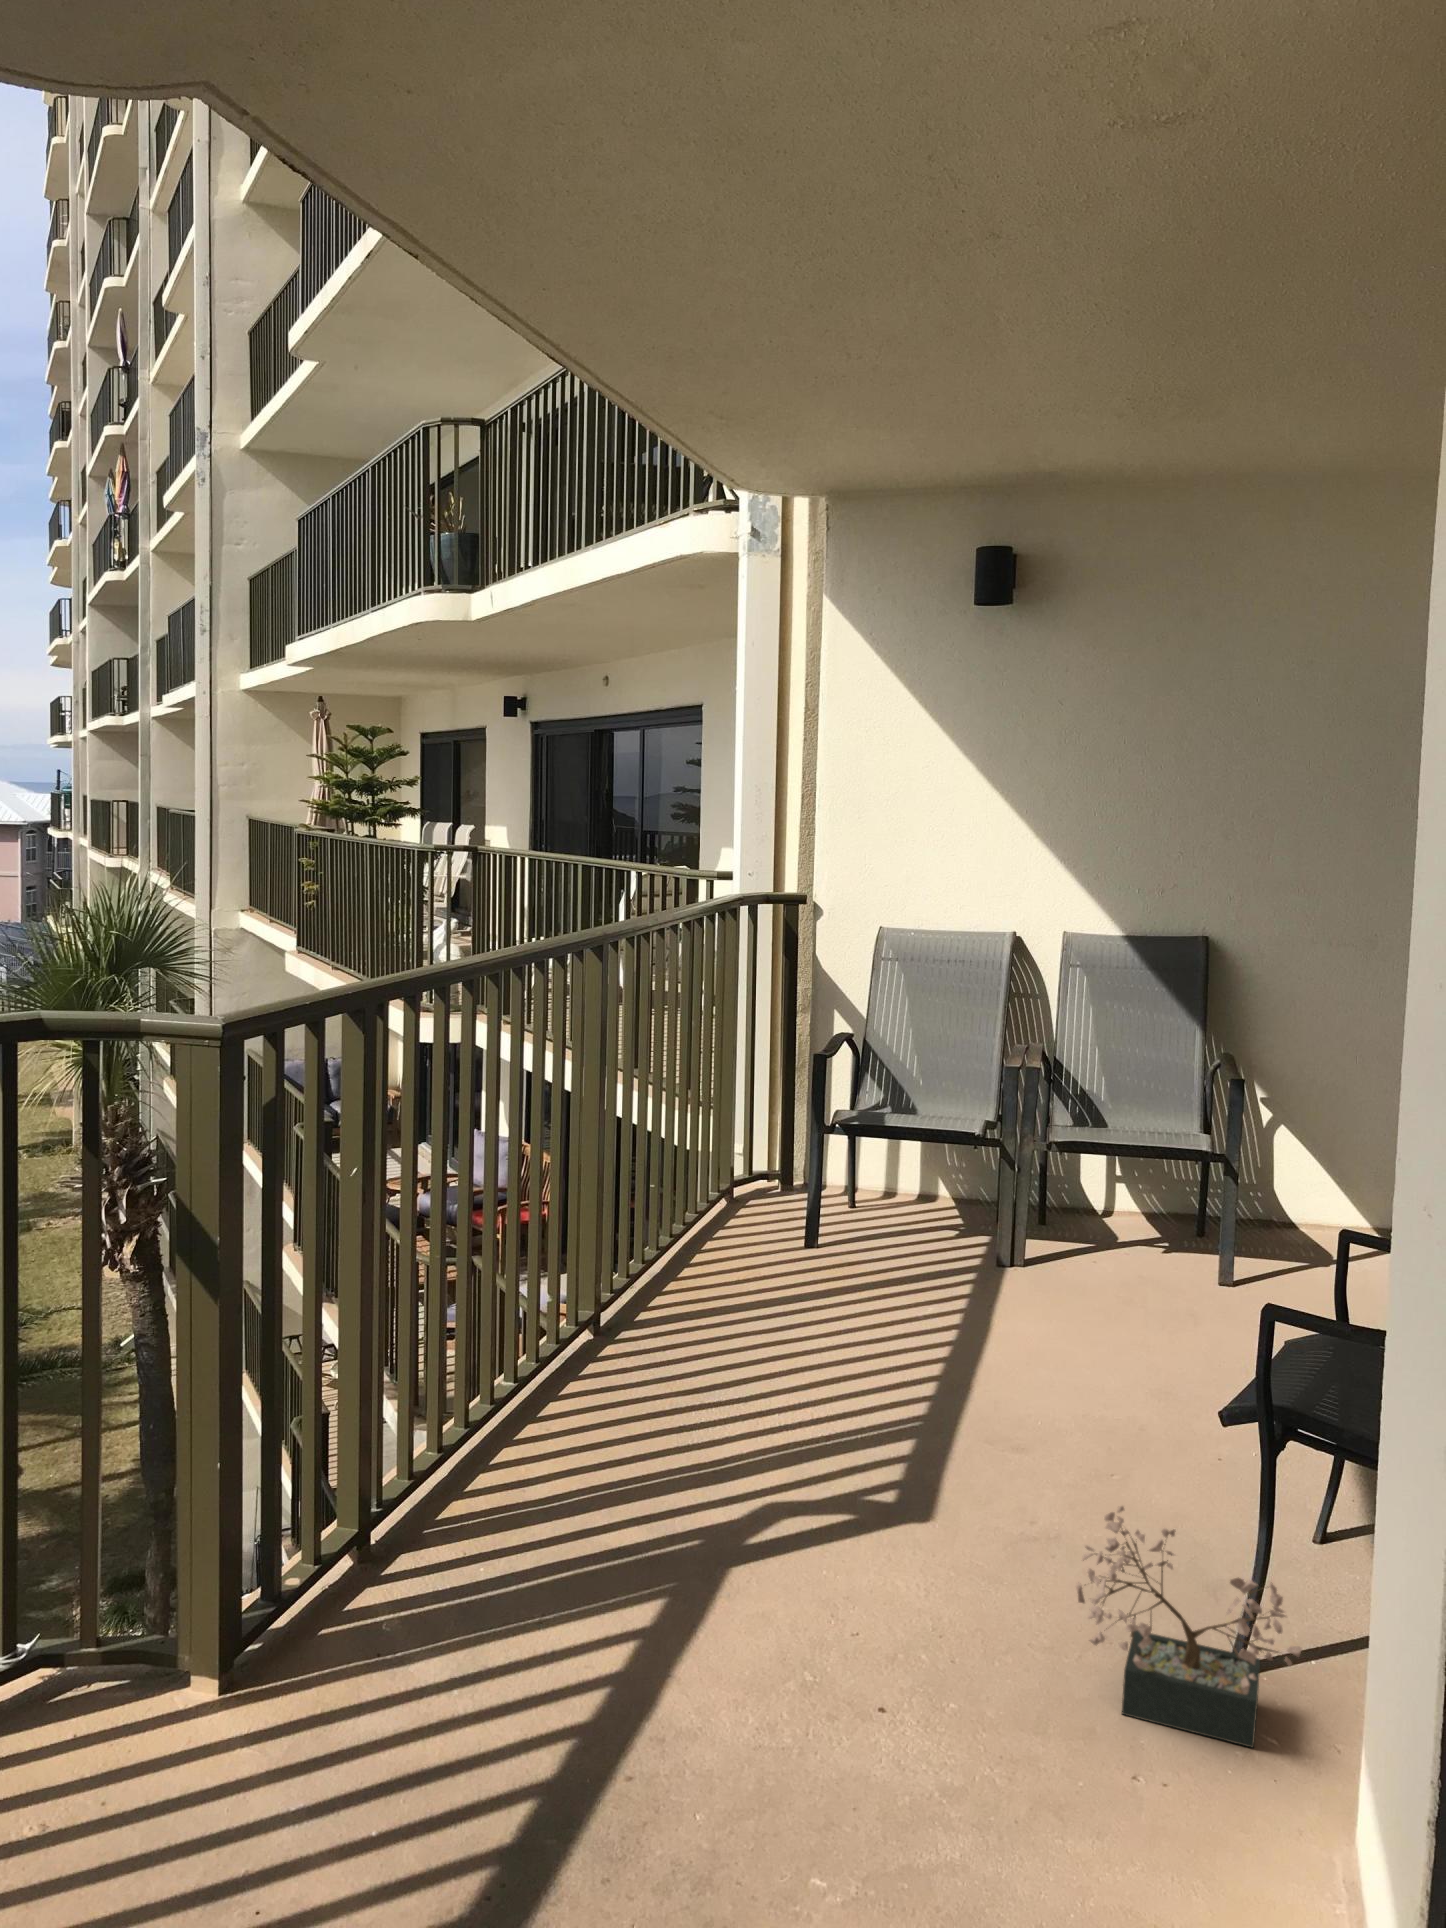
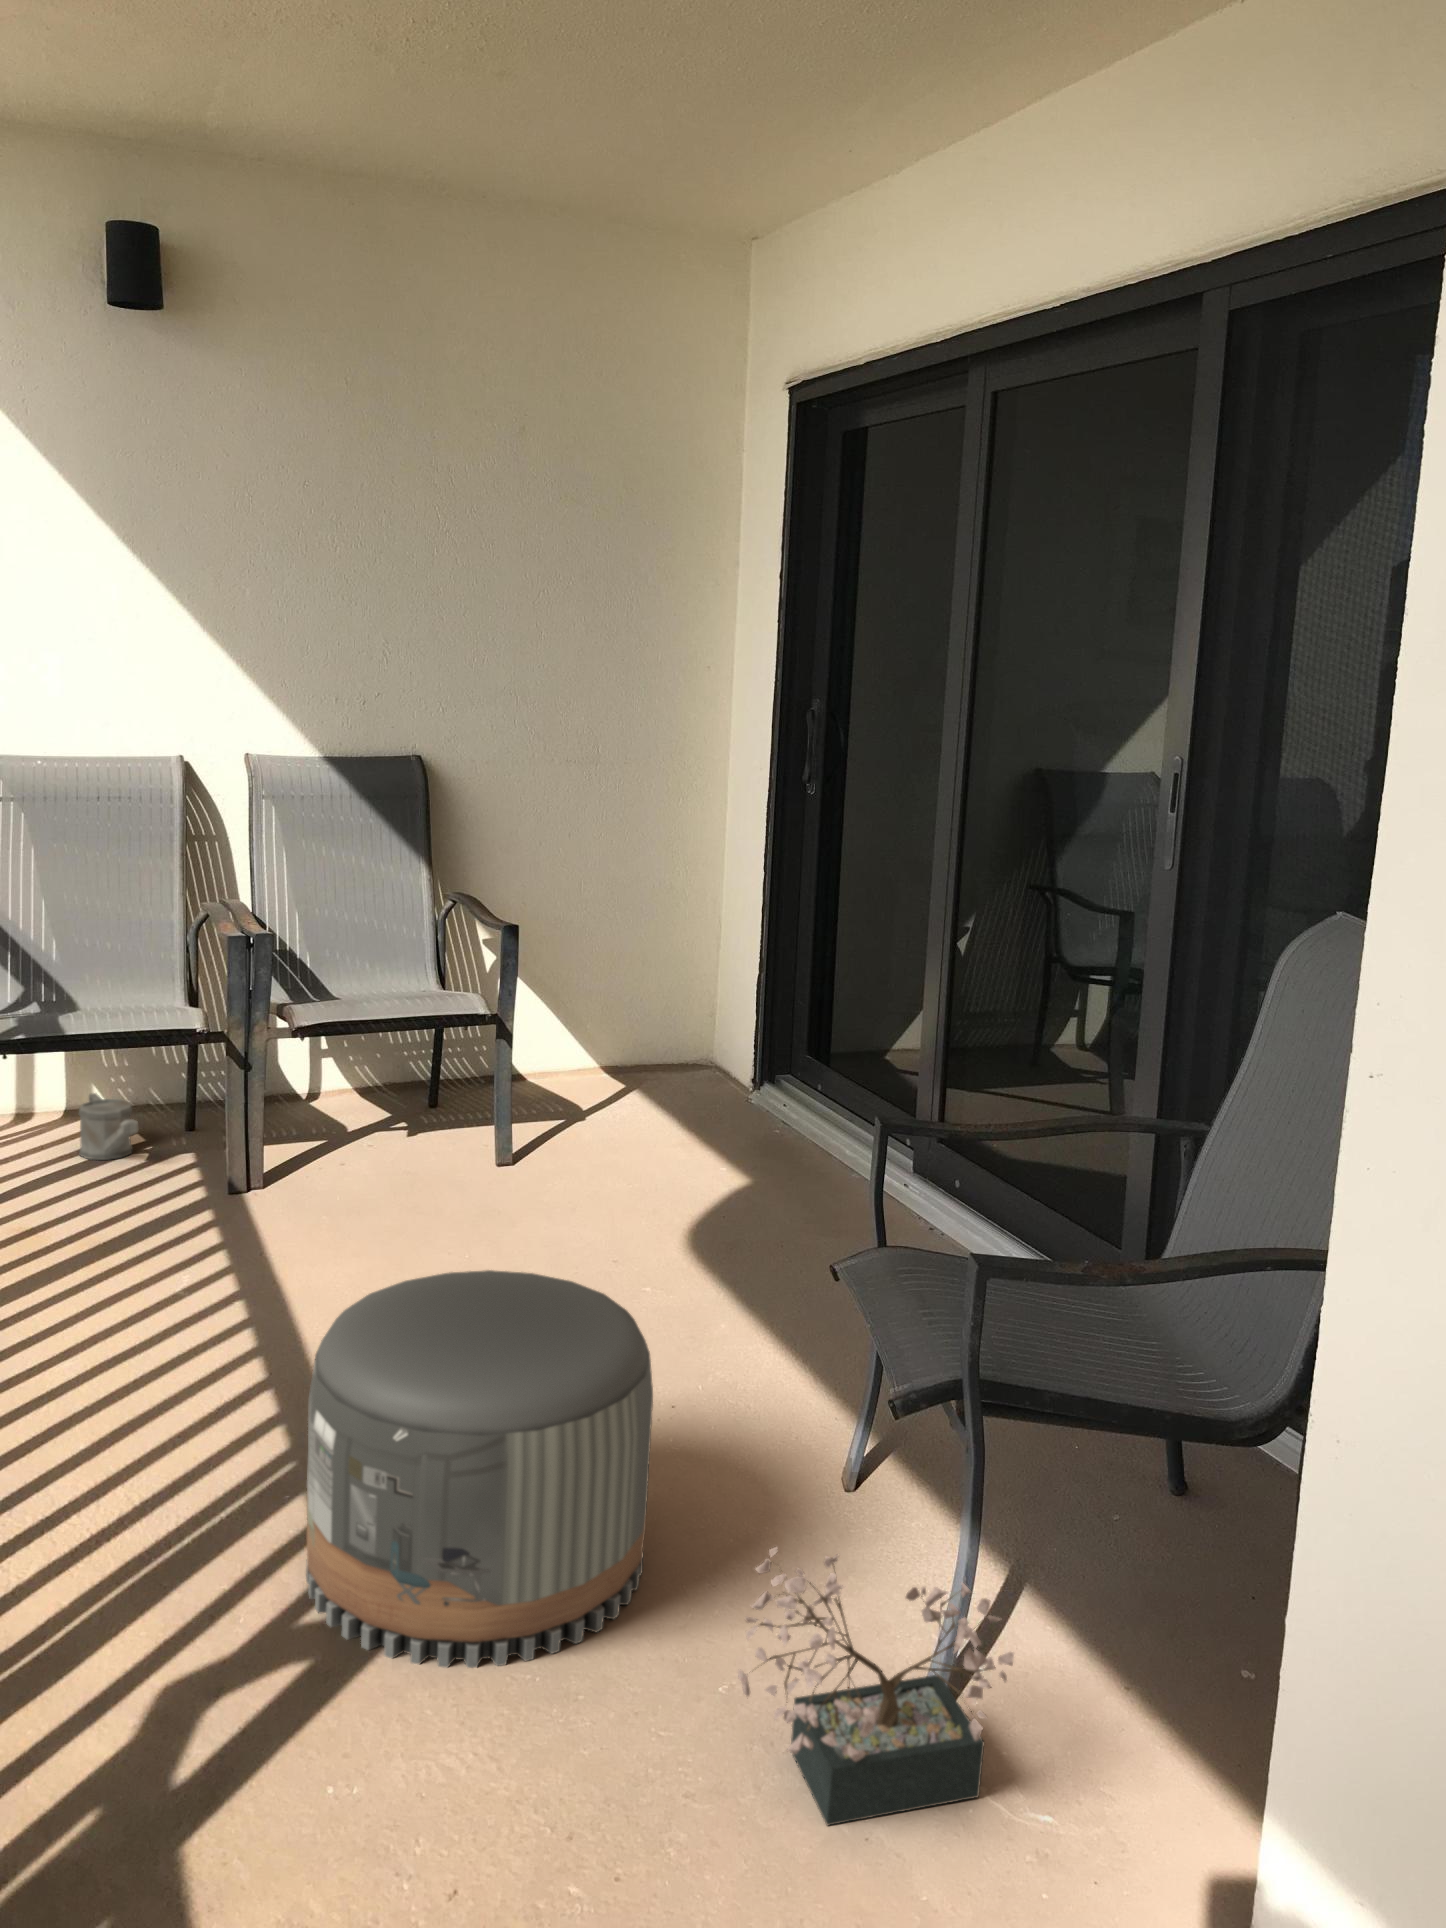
watering can: none [907,1179,947,1228] -> present [79,1093,138,1160]
pouf: none [880,1299,1129,1569] -> present [306,1270,653,1668]

